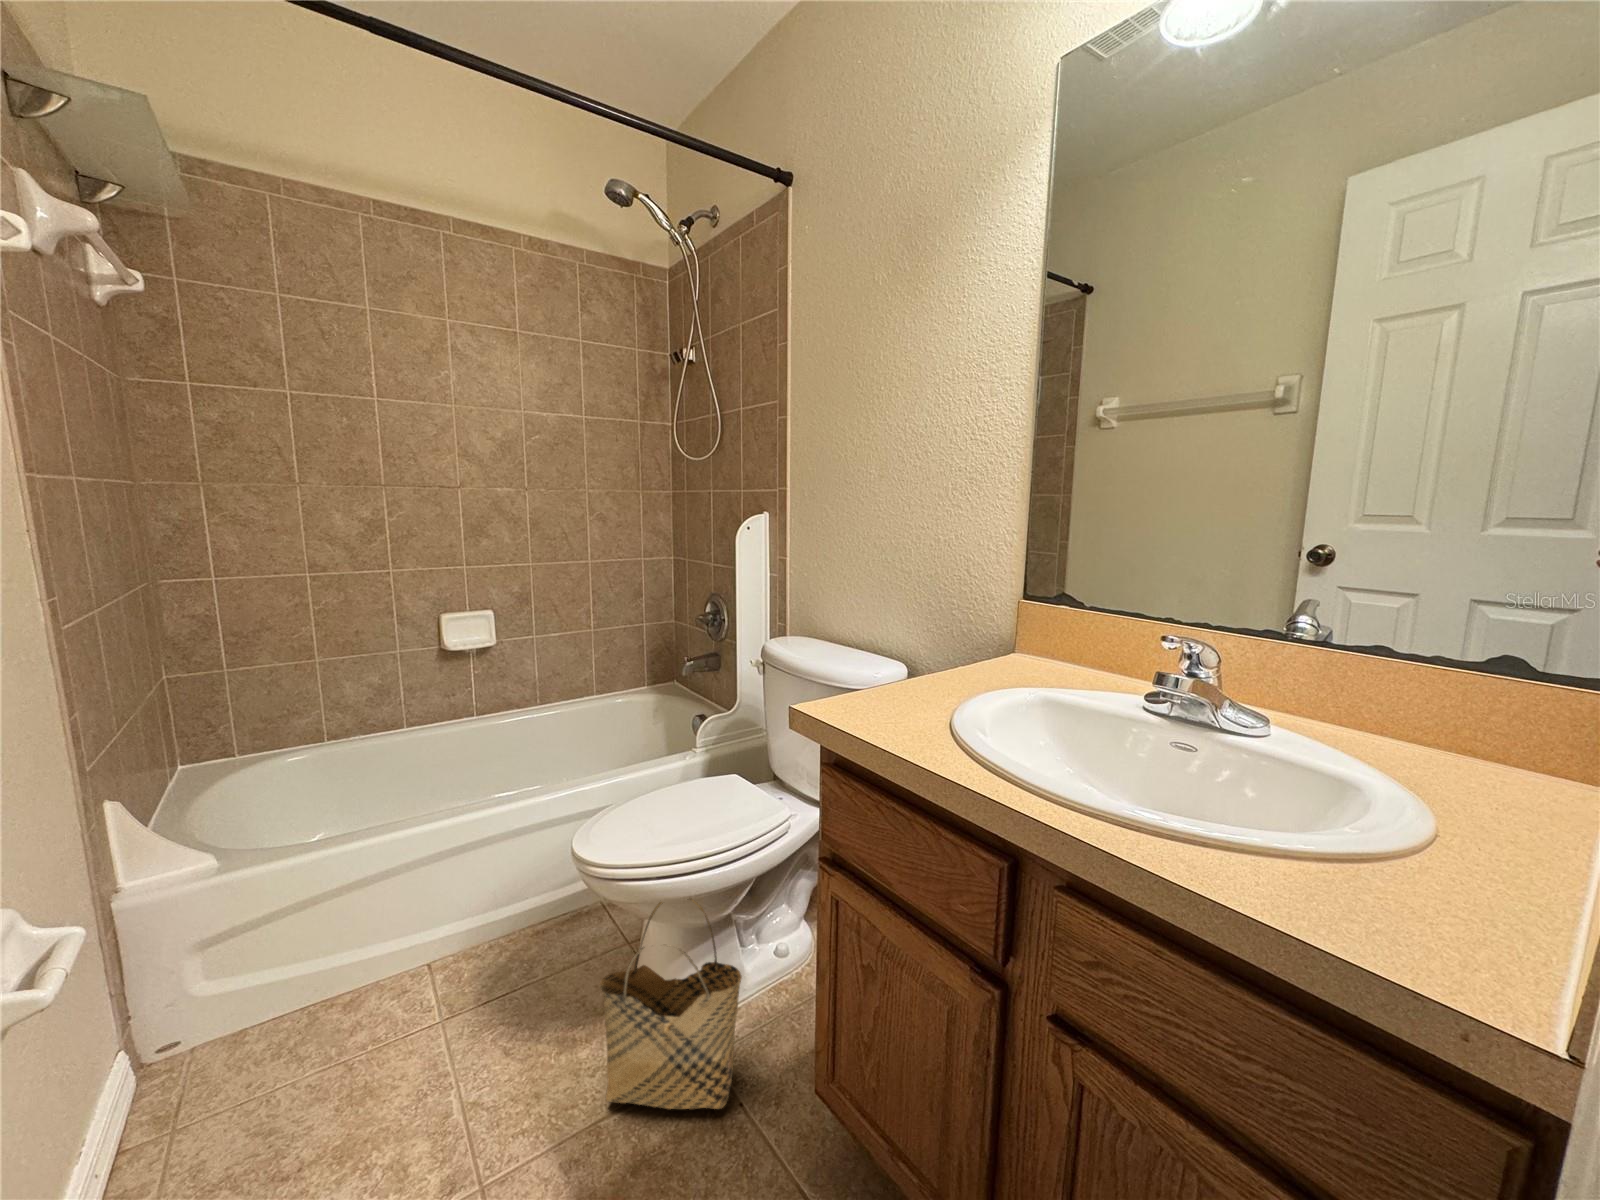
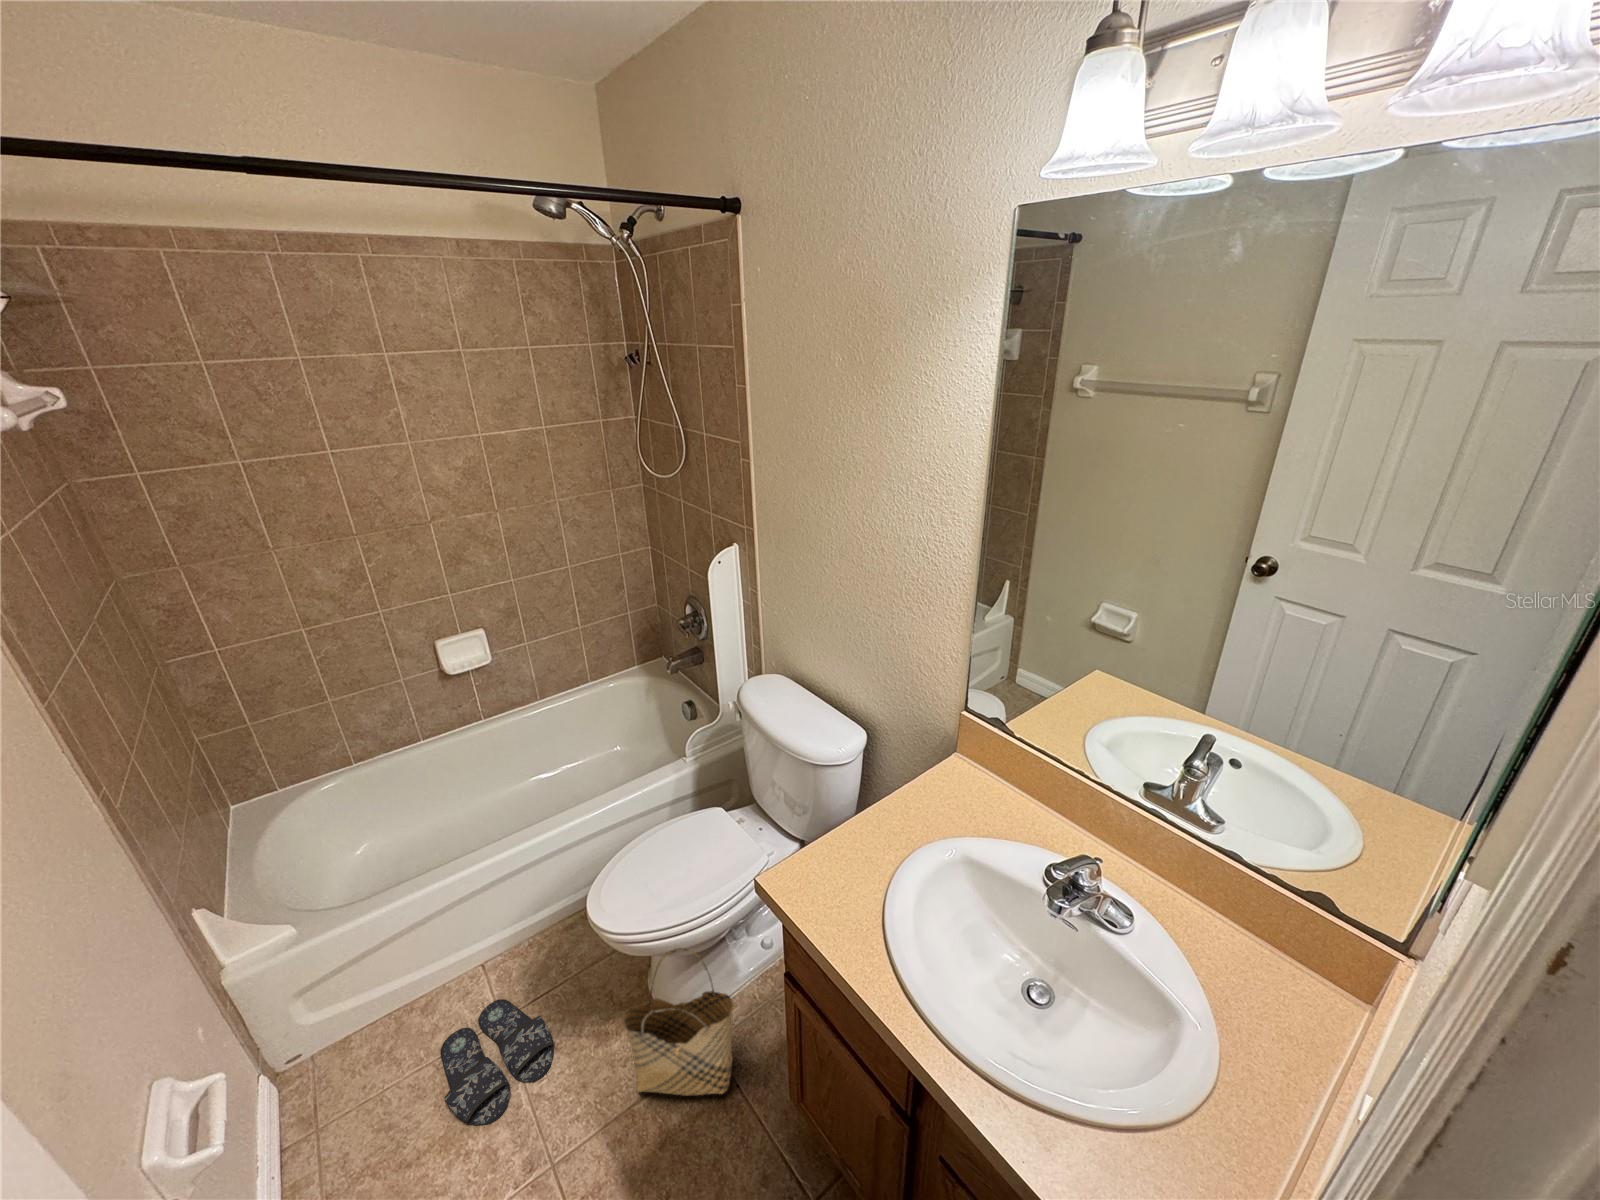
slippers: none [352,999,503,1135] -> present [440,999,554,1125]

